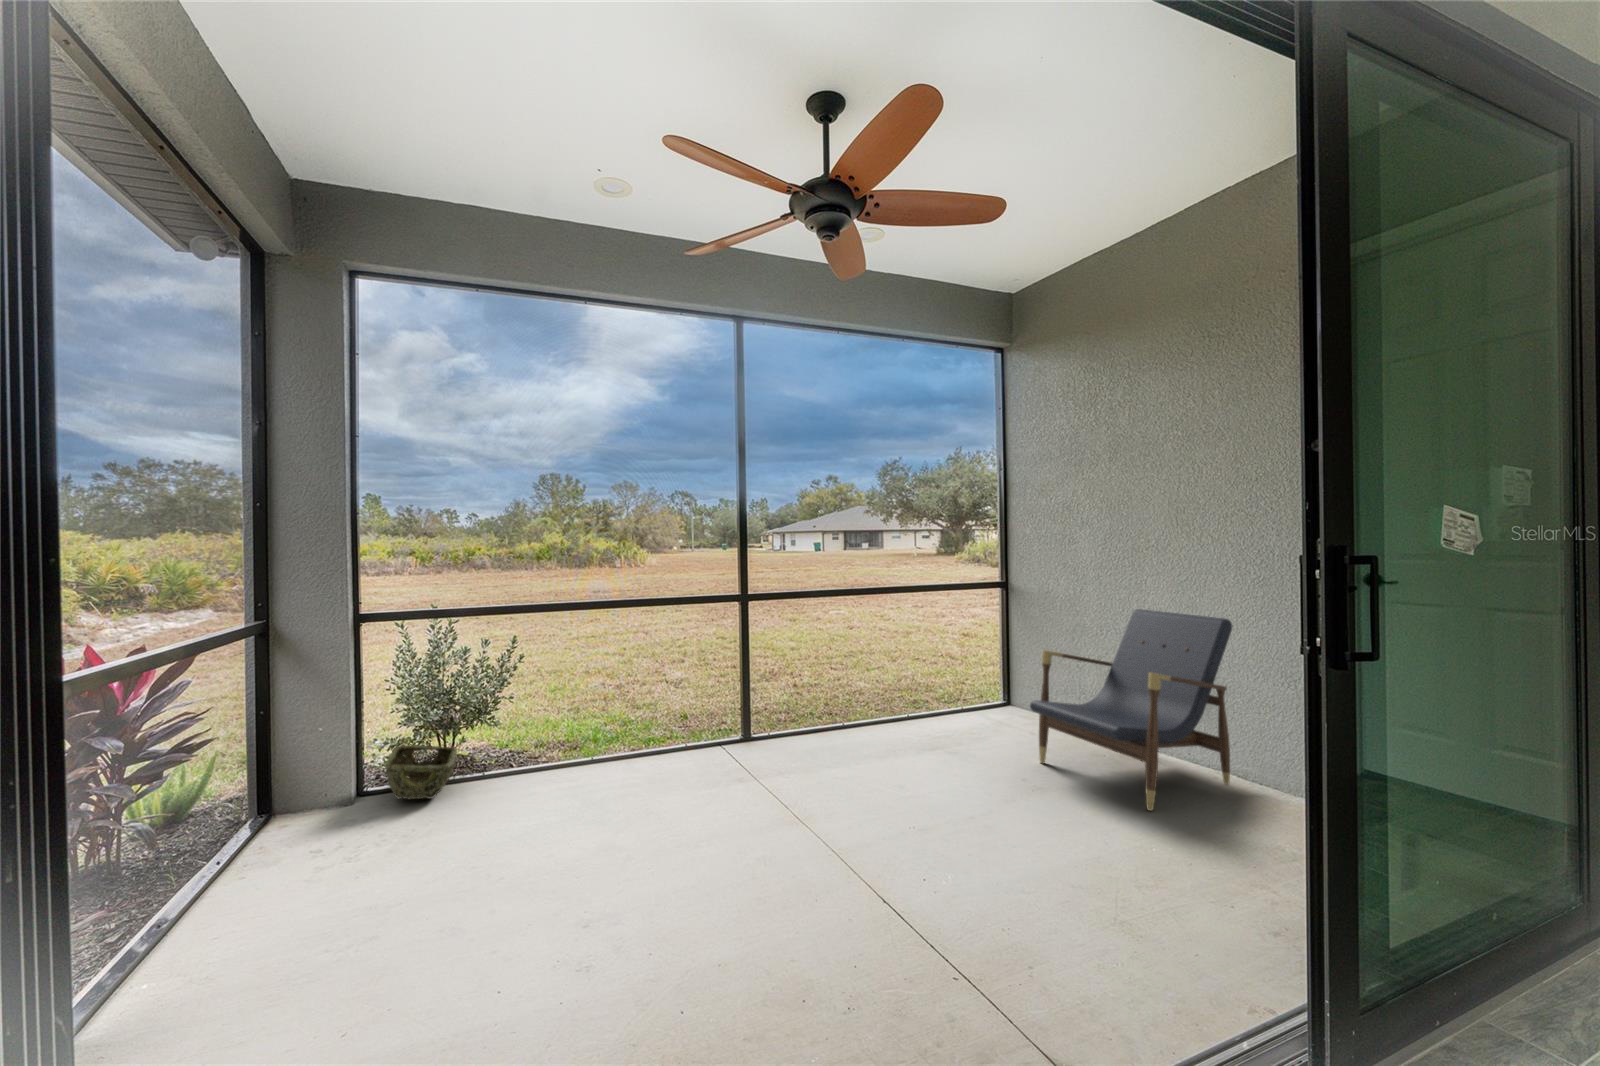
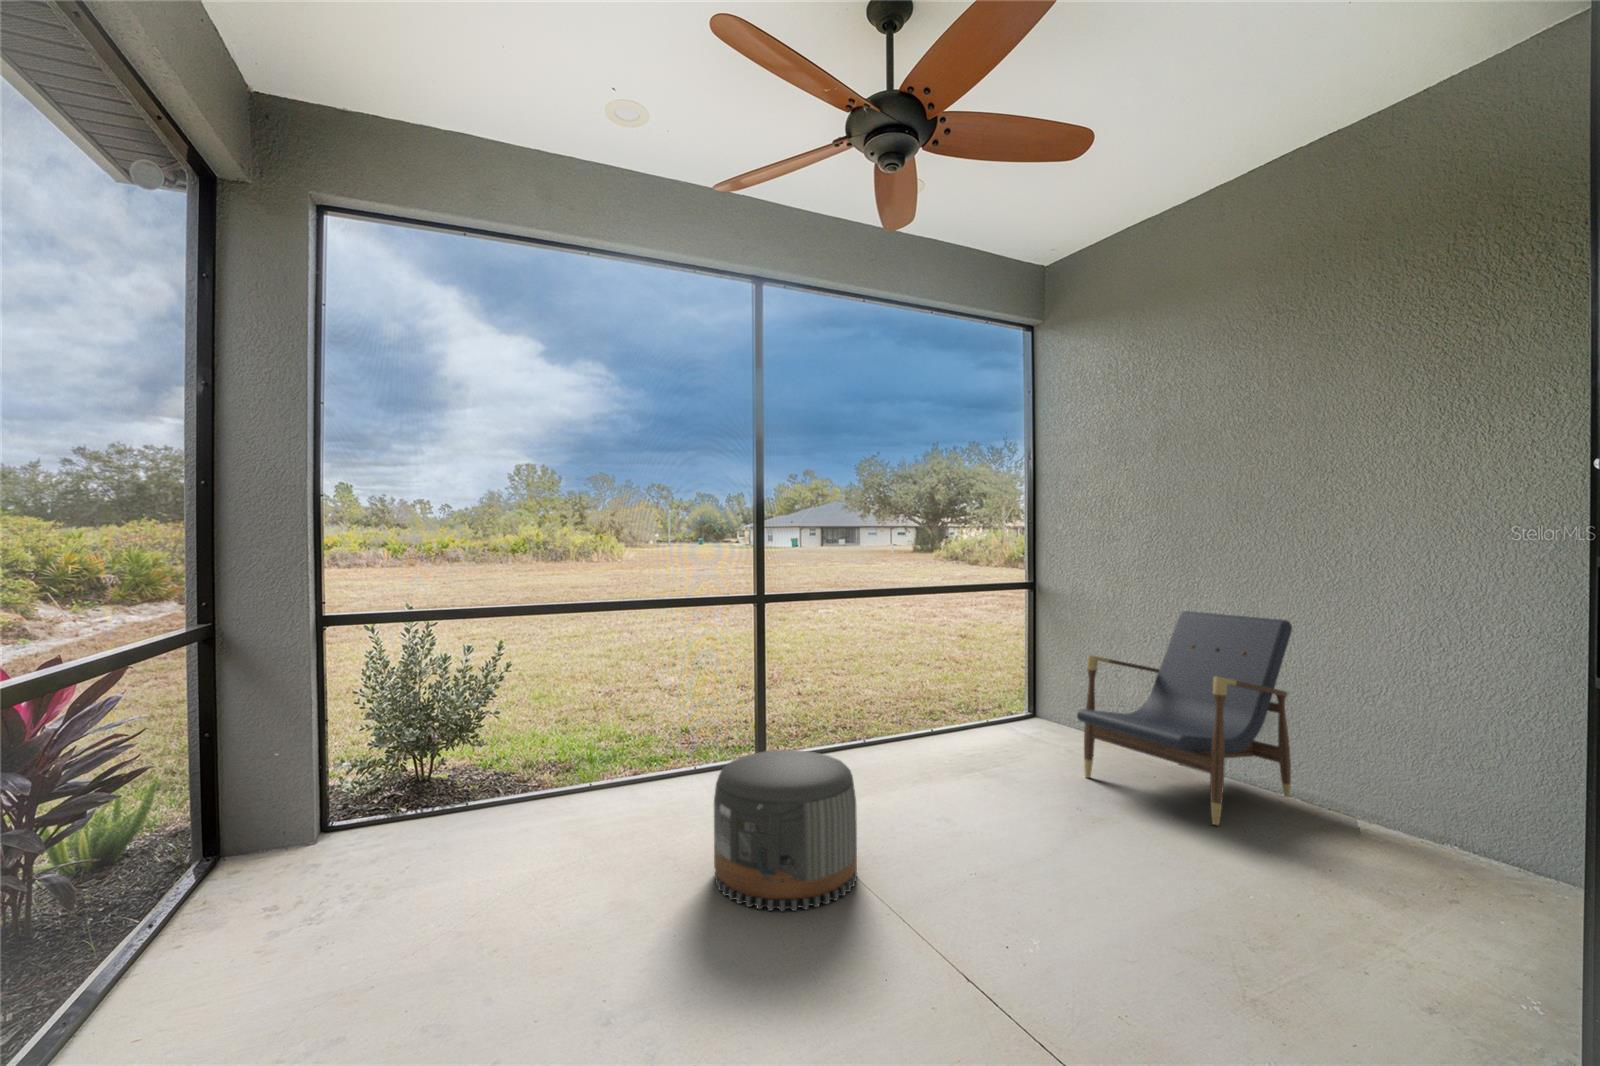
pouf: none [676,737,804,882] -> present [714,750,857,911]
woven basket: present [385,745,457,799] -> none [361,766,440,828]

